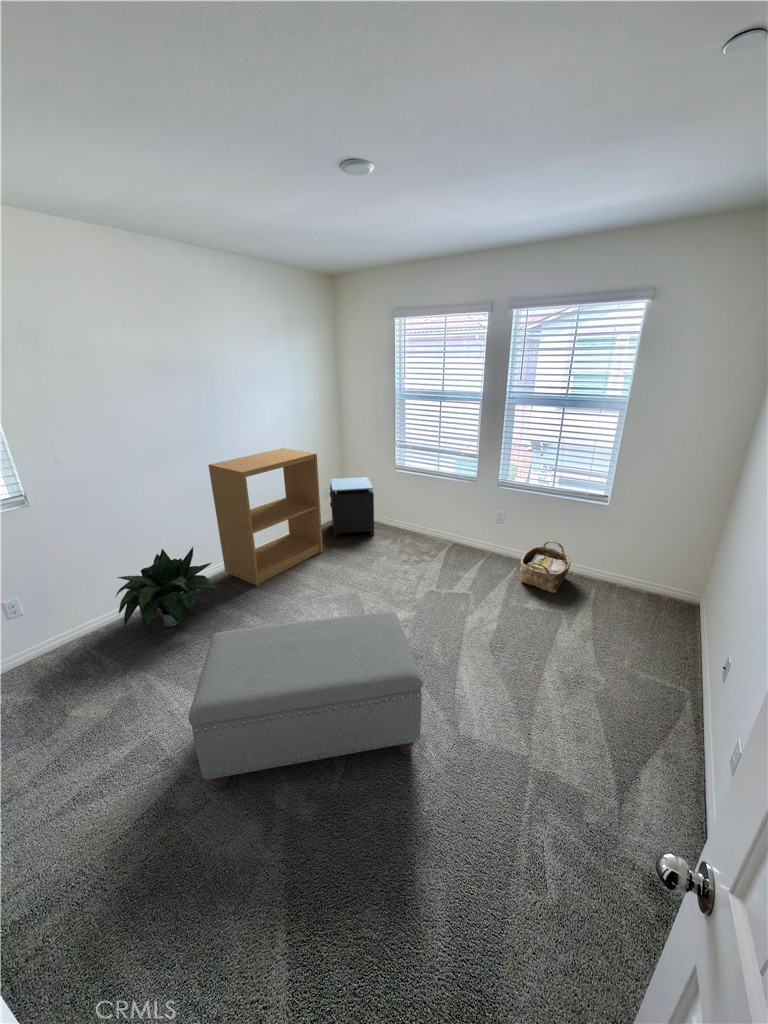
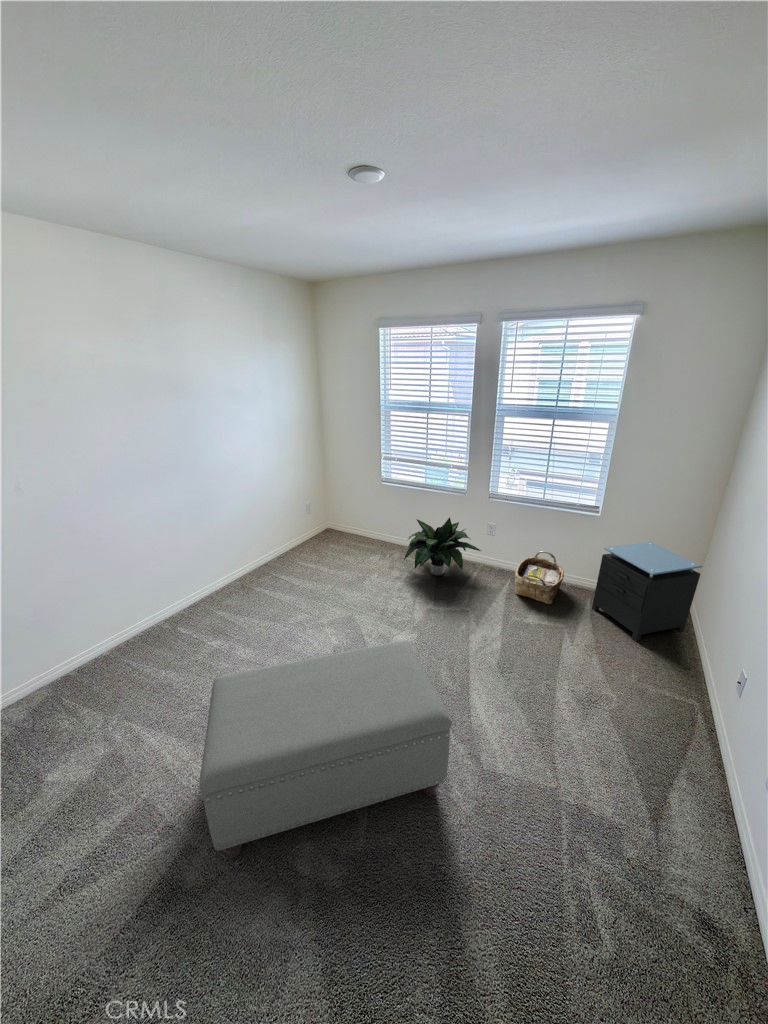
bookshelf: present [208,448,323,586] -> none [189,463,311,612]
nightstand: present [330,477,374,538] -> present [592,542,703,641]
potted plant: present [116,547,221,631] -> present [404,517,481,575]

